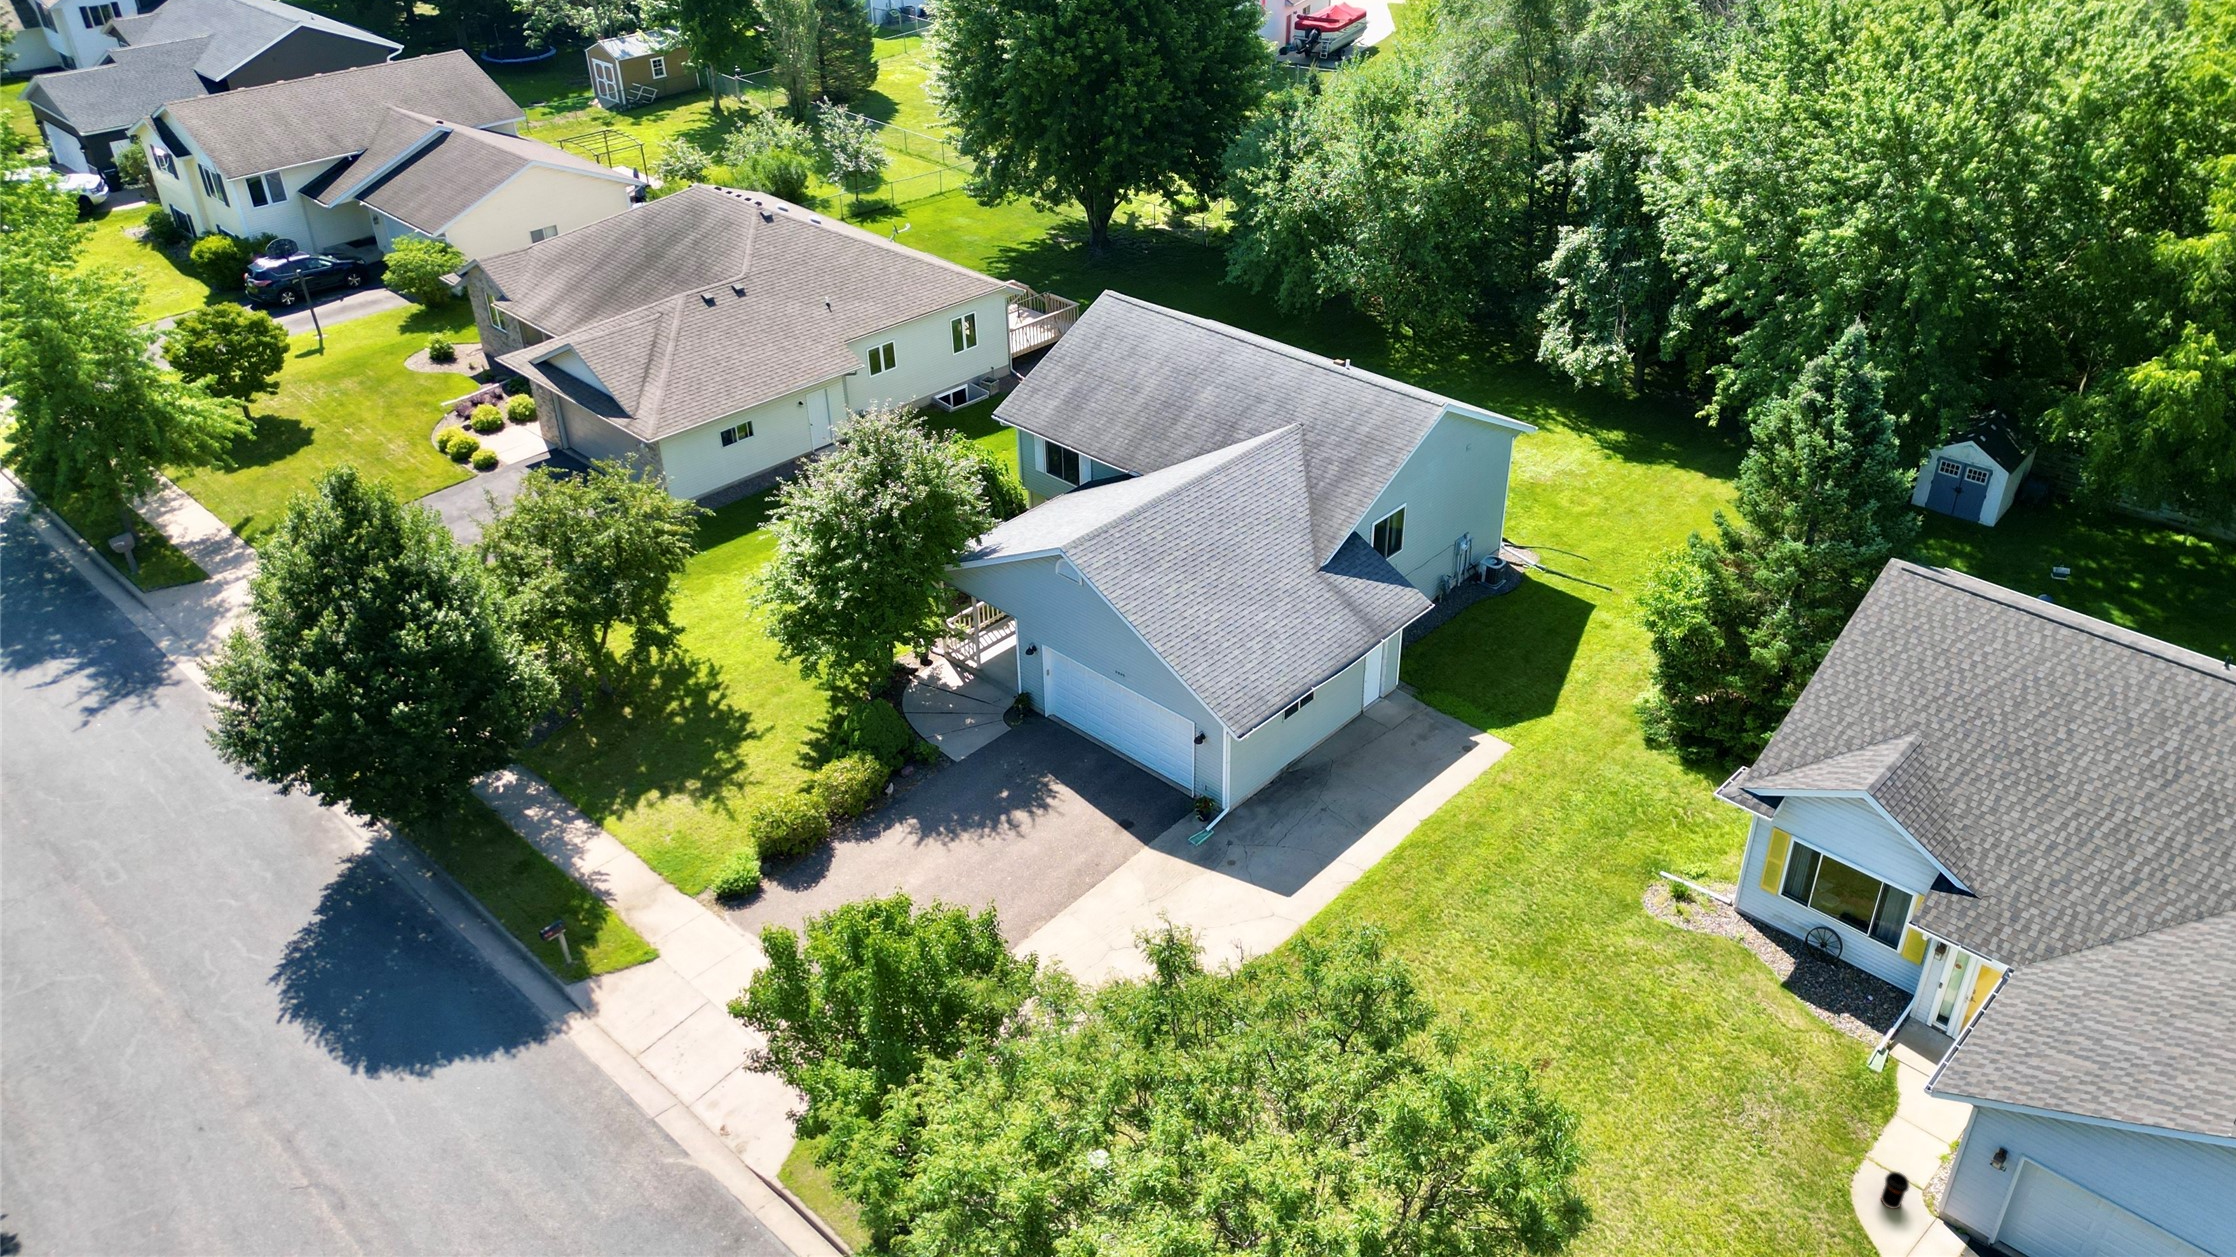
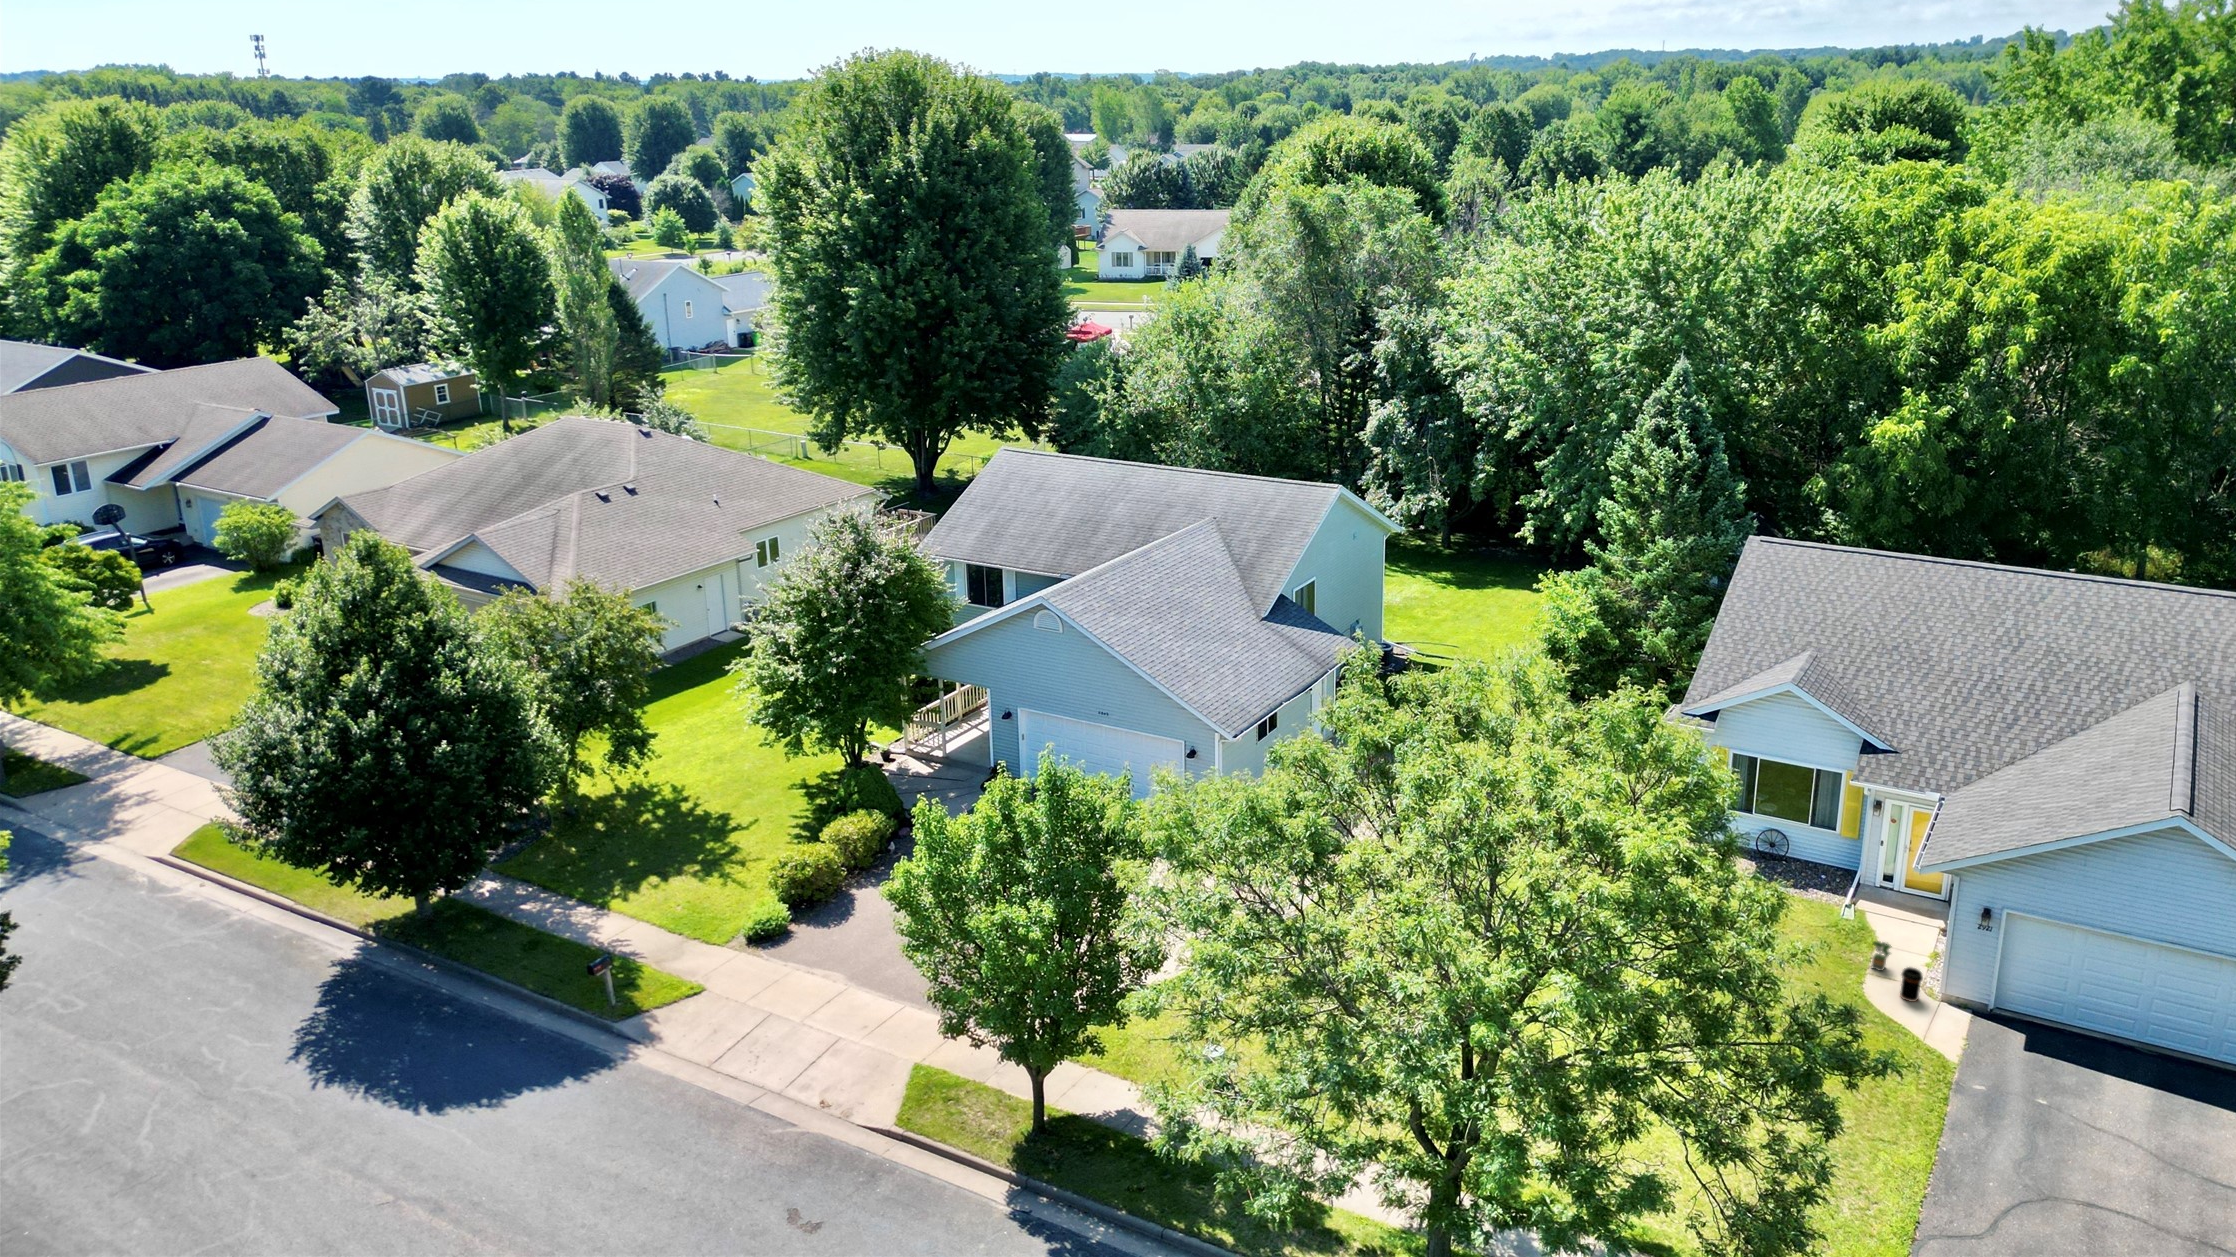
potted tree: none [1866,1122,1894,1156] -> present [1872,941,1892,971]

